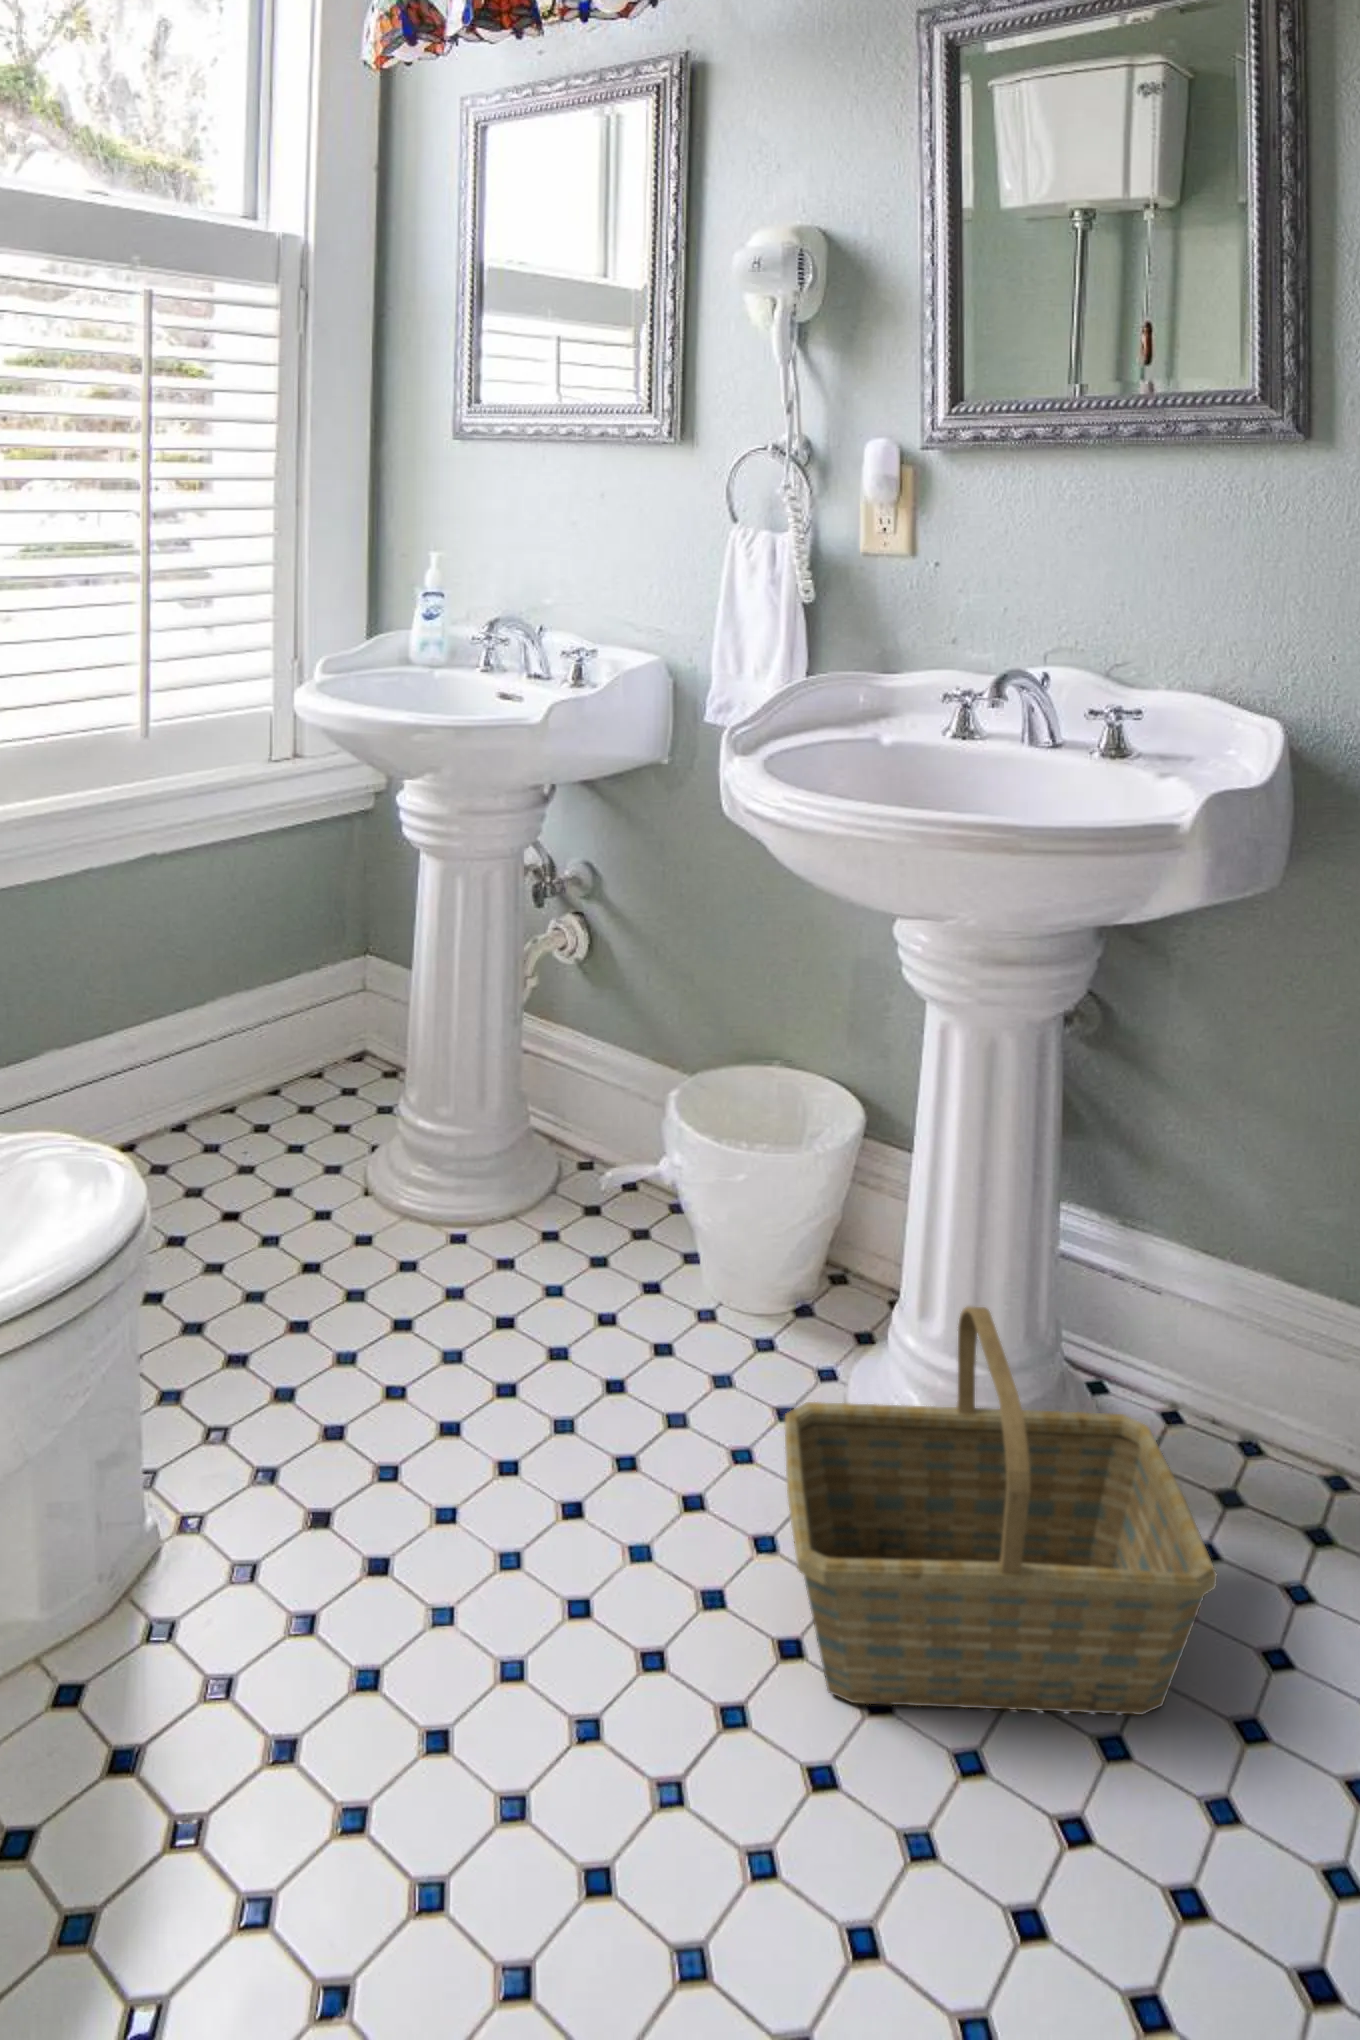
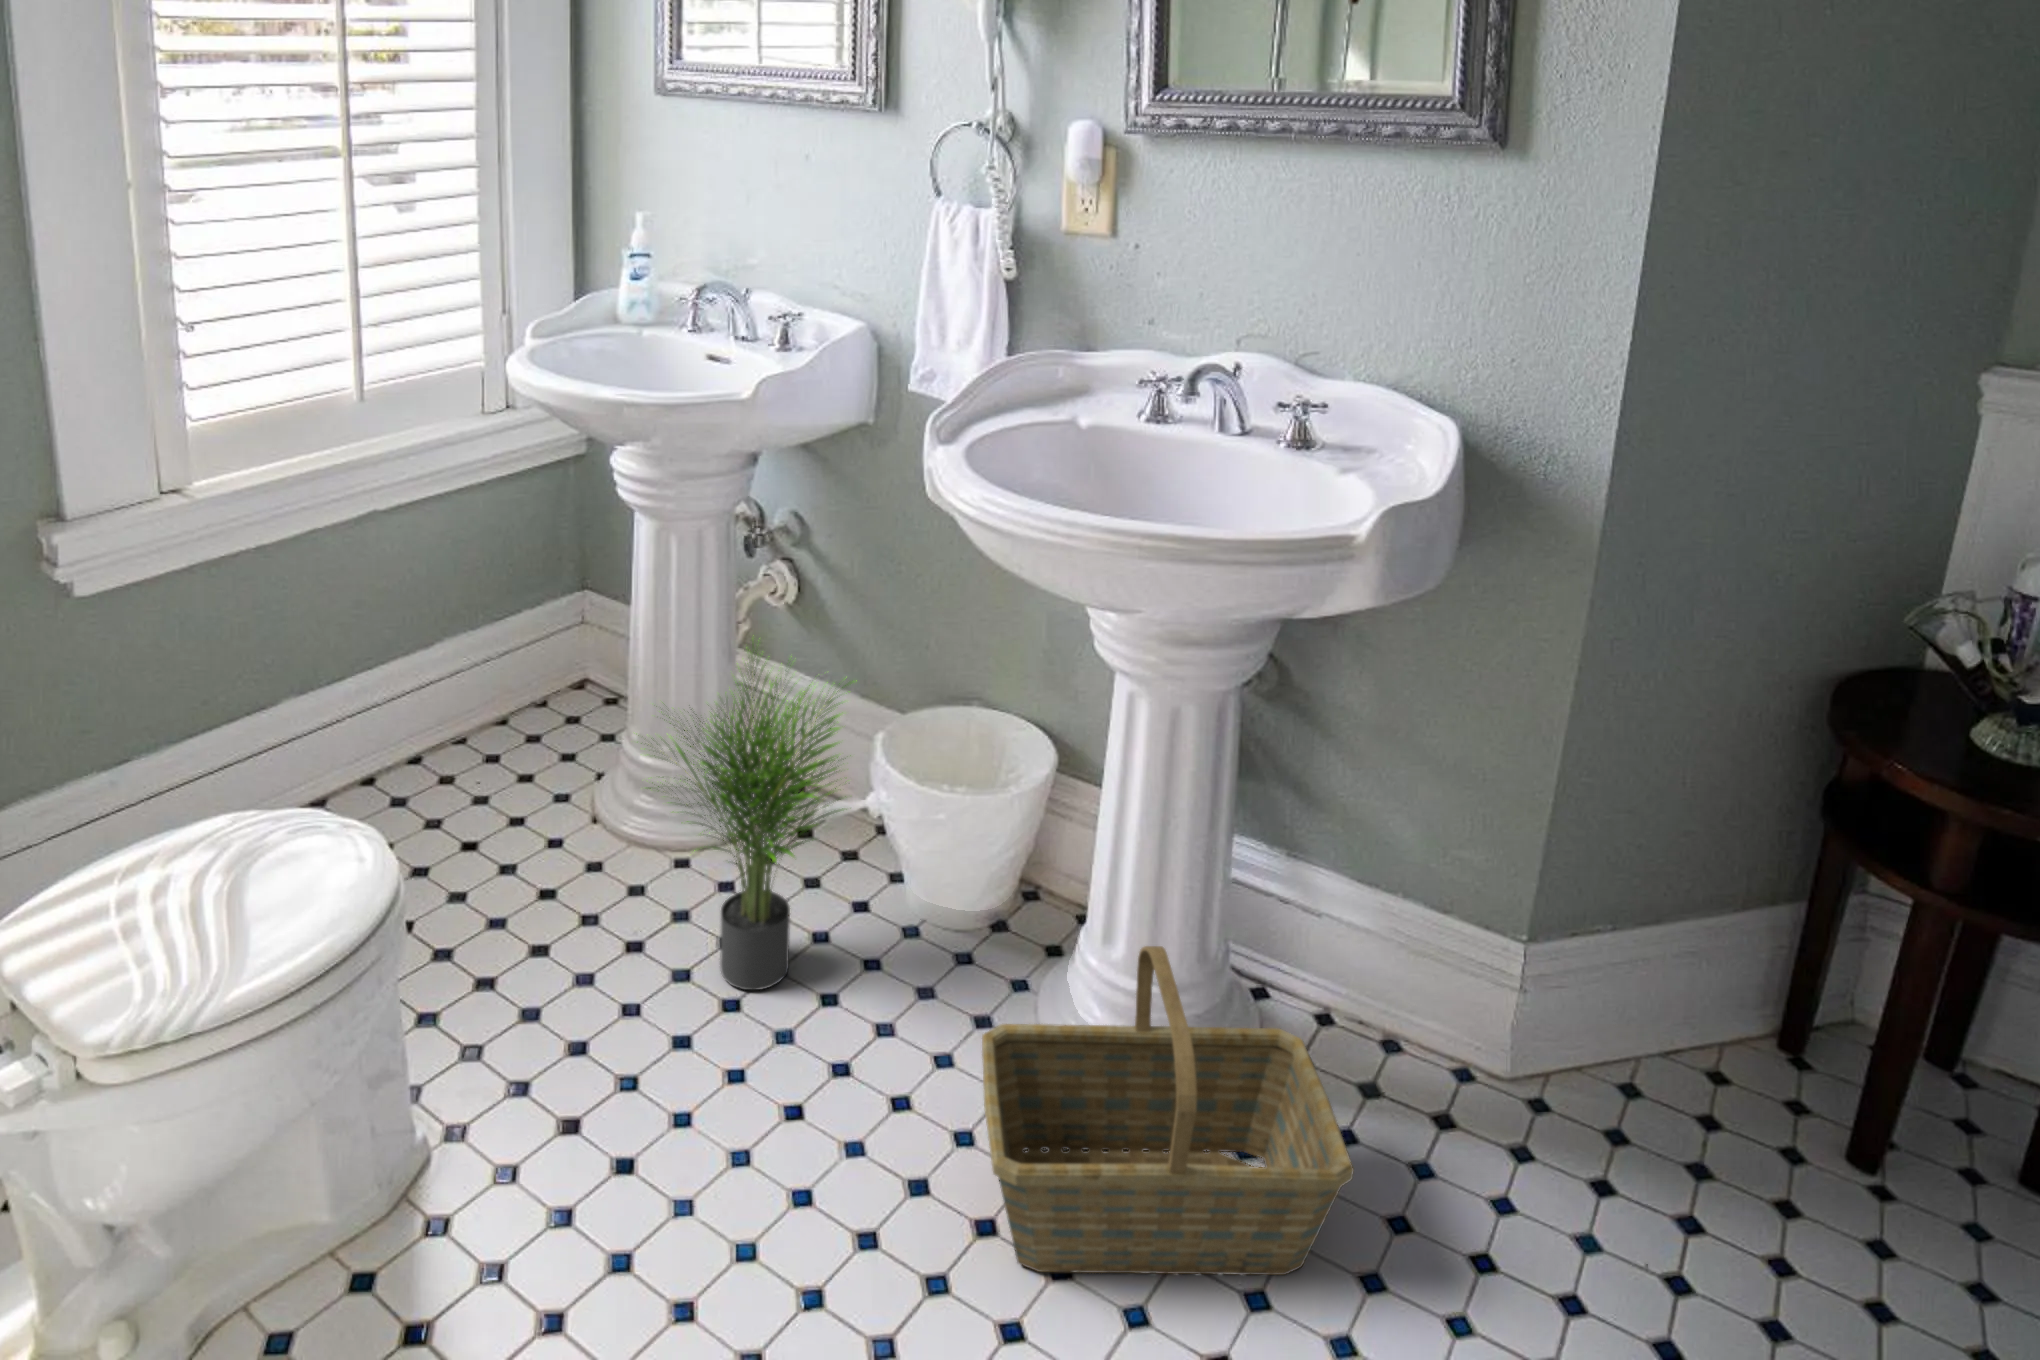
potted plant: none [405,968,650,1376] -> present [638,654,854,990]

